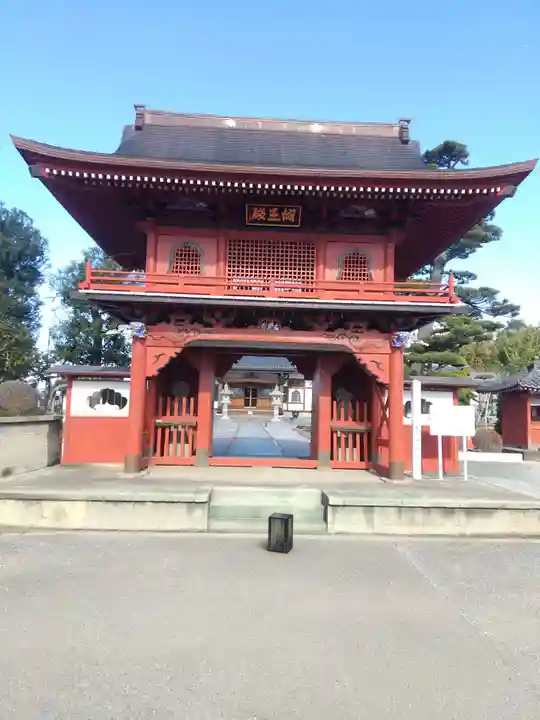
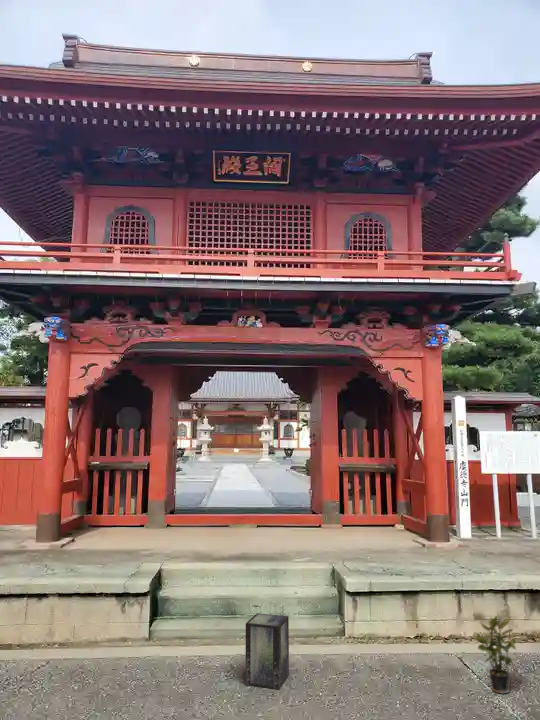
potted plant: none [400,515,424,559] -> present [475,615,516,694]

